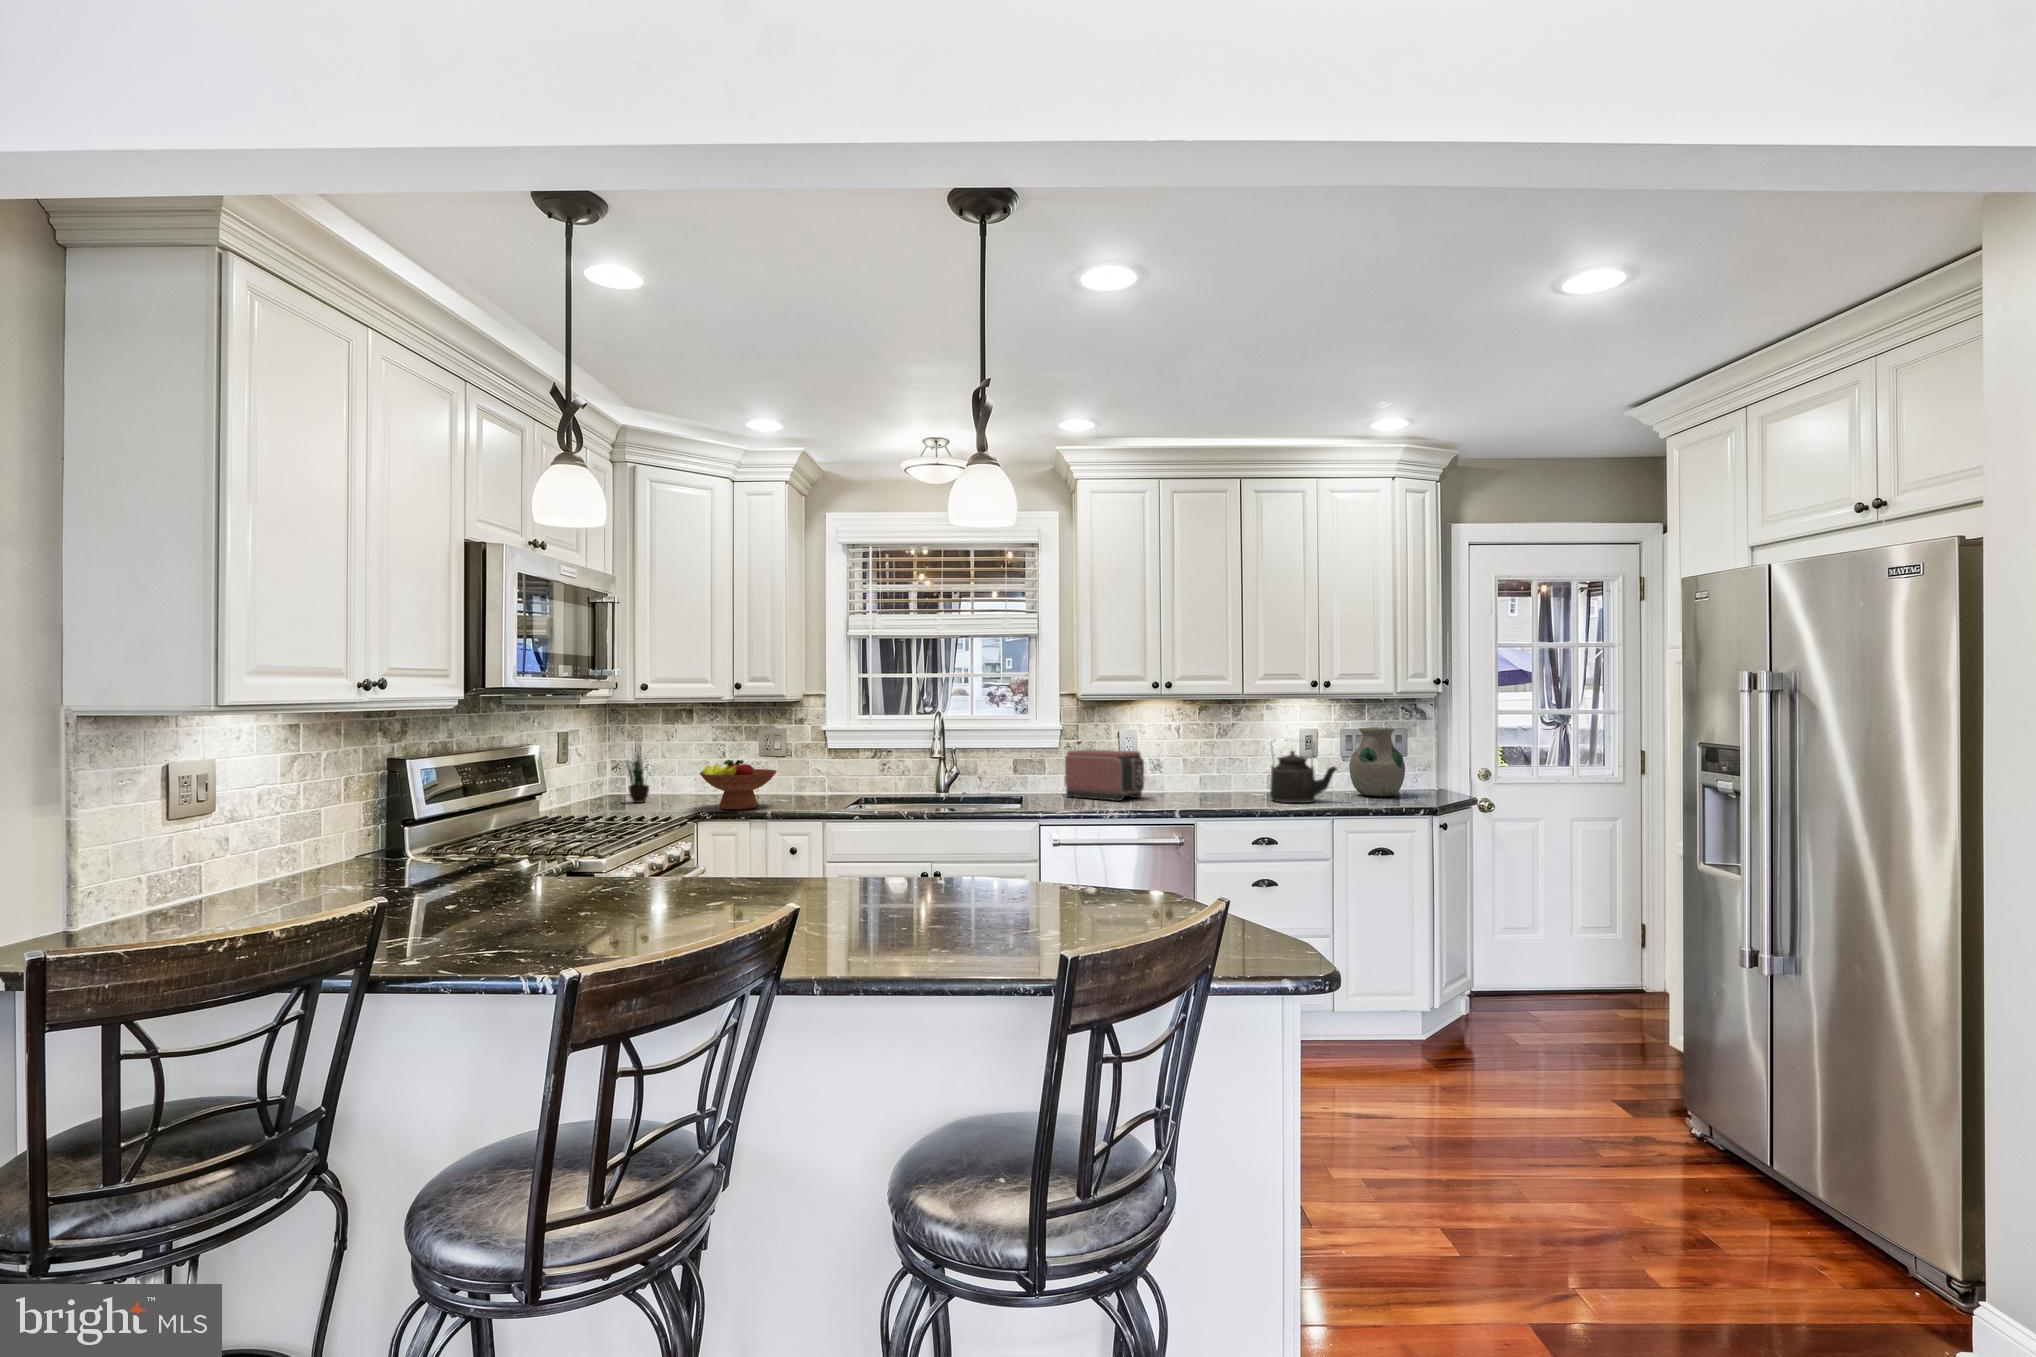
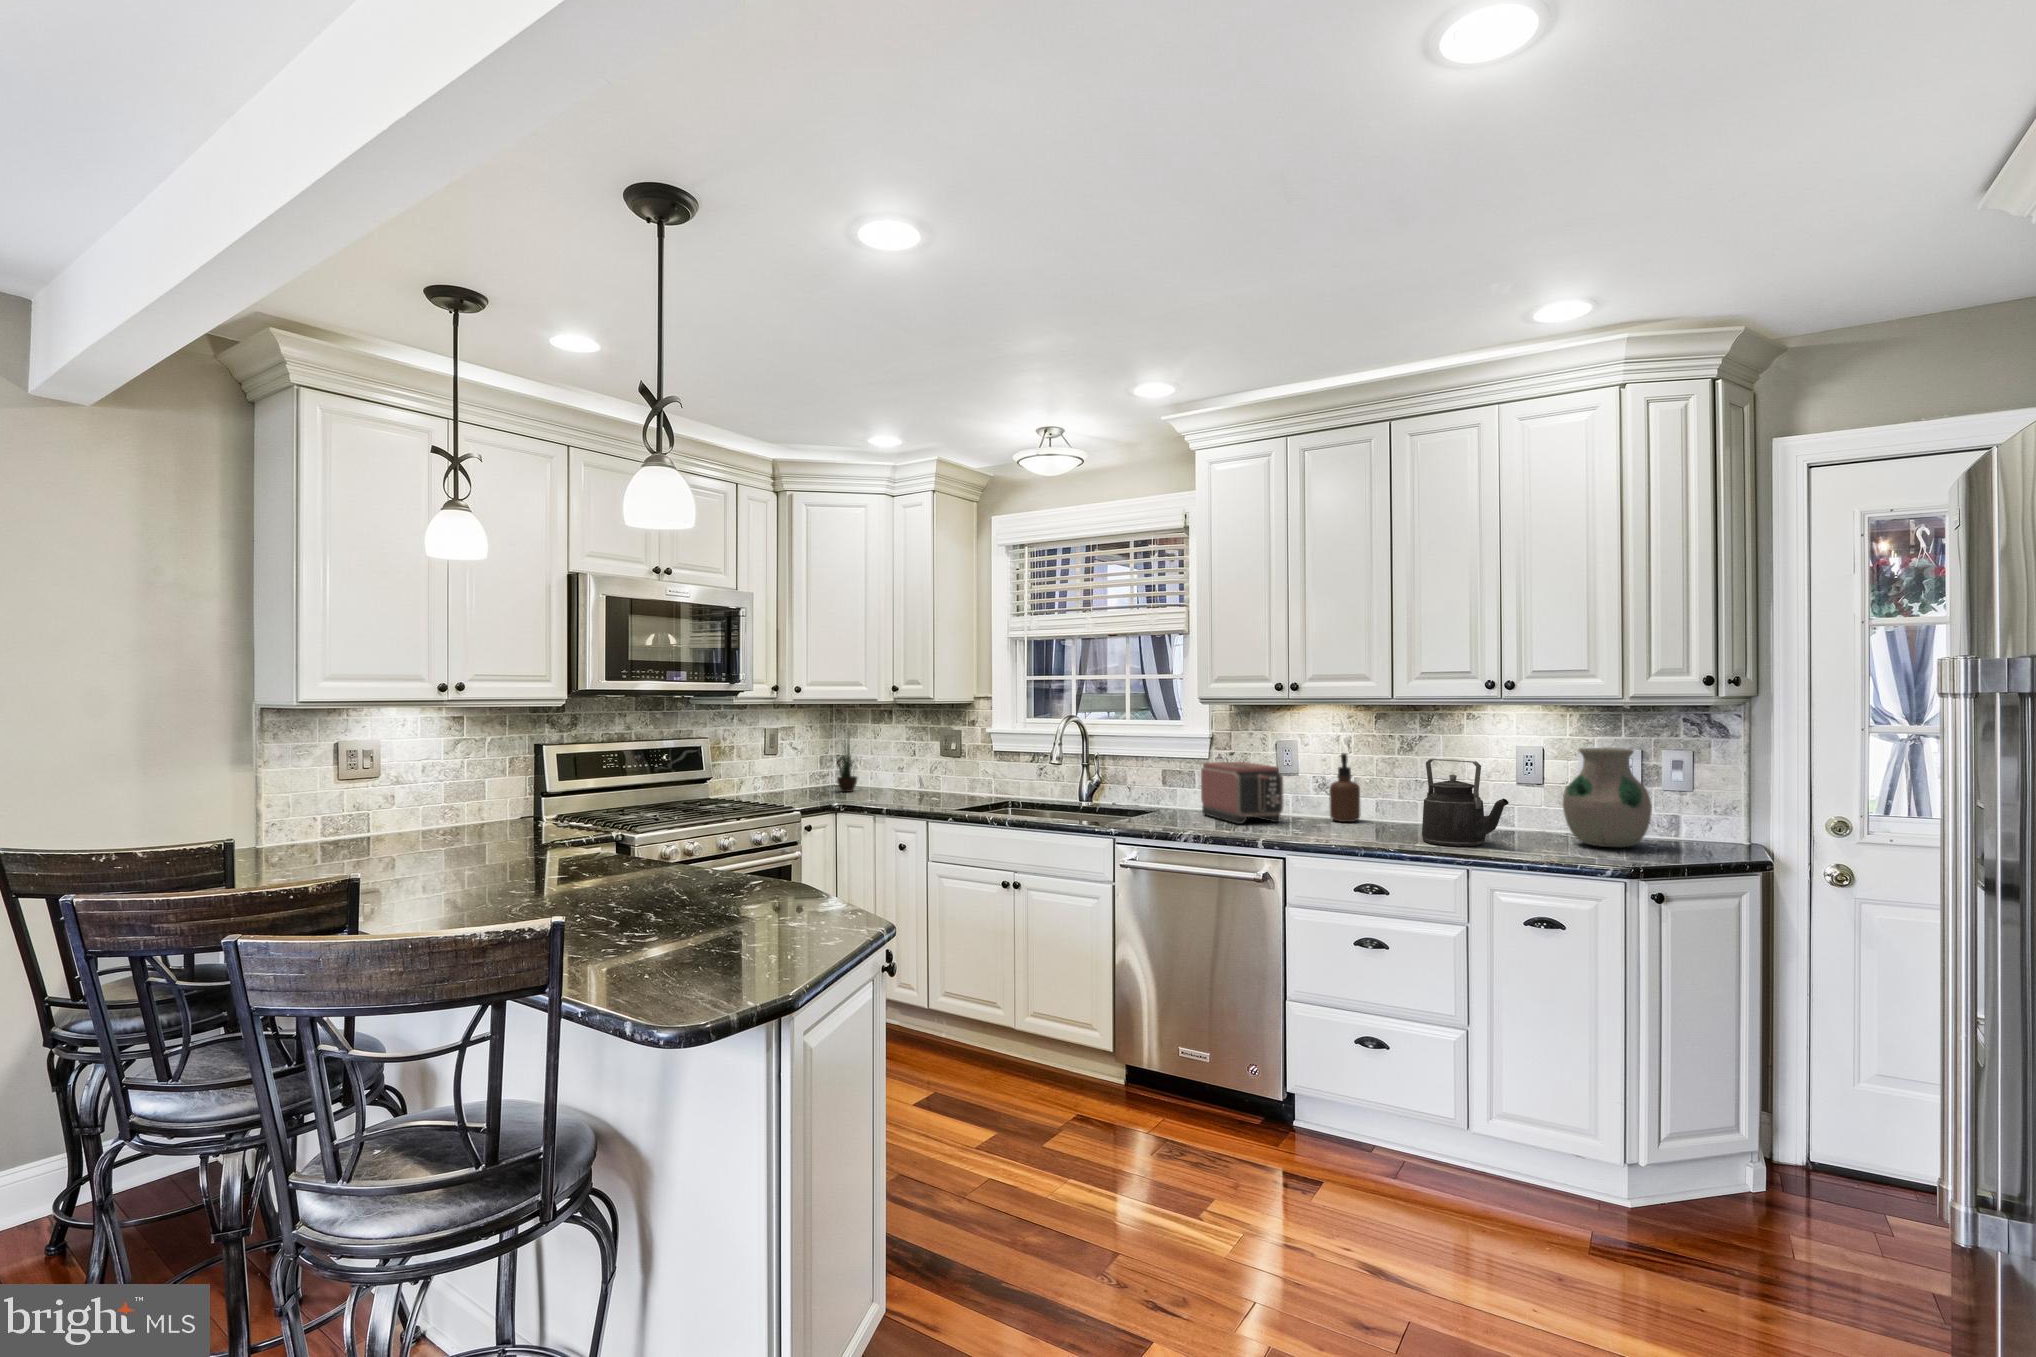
soap dispenser: none [1169,739,1192,794] -> present [1329,753,1360,822]
fruit bowl: present [700,760,777,810] -> none [858,757,928,804]

